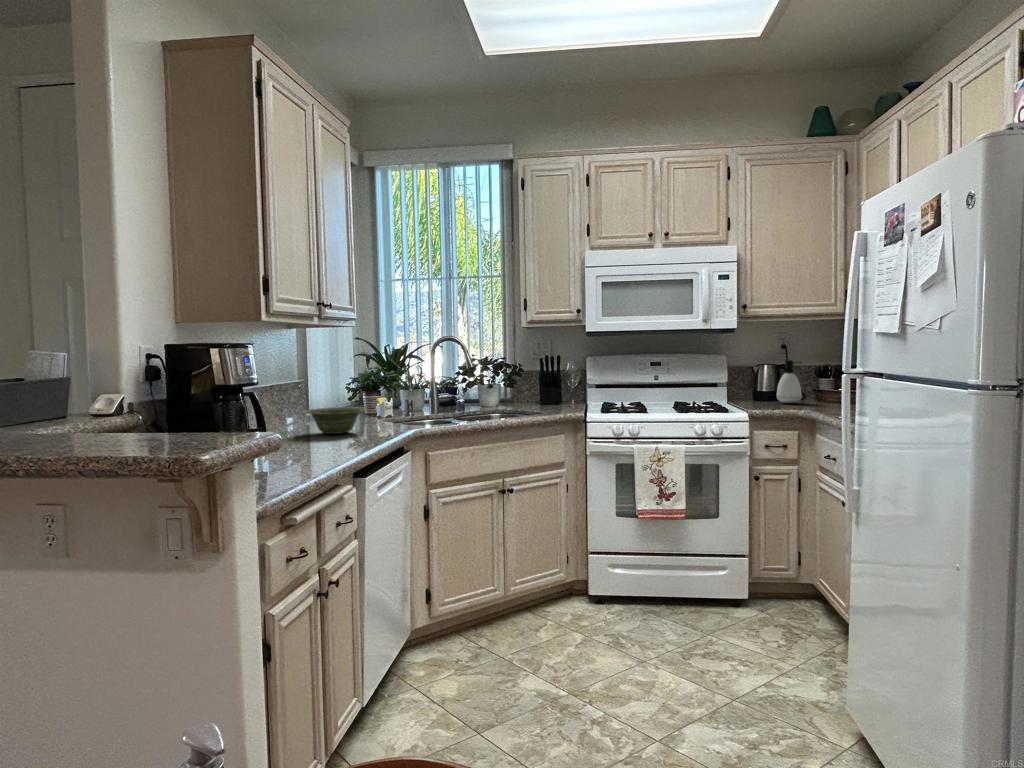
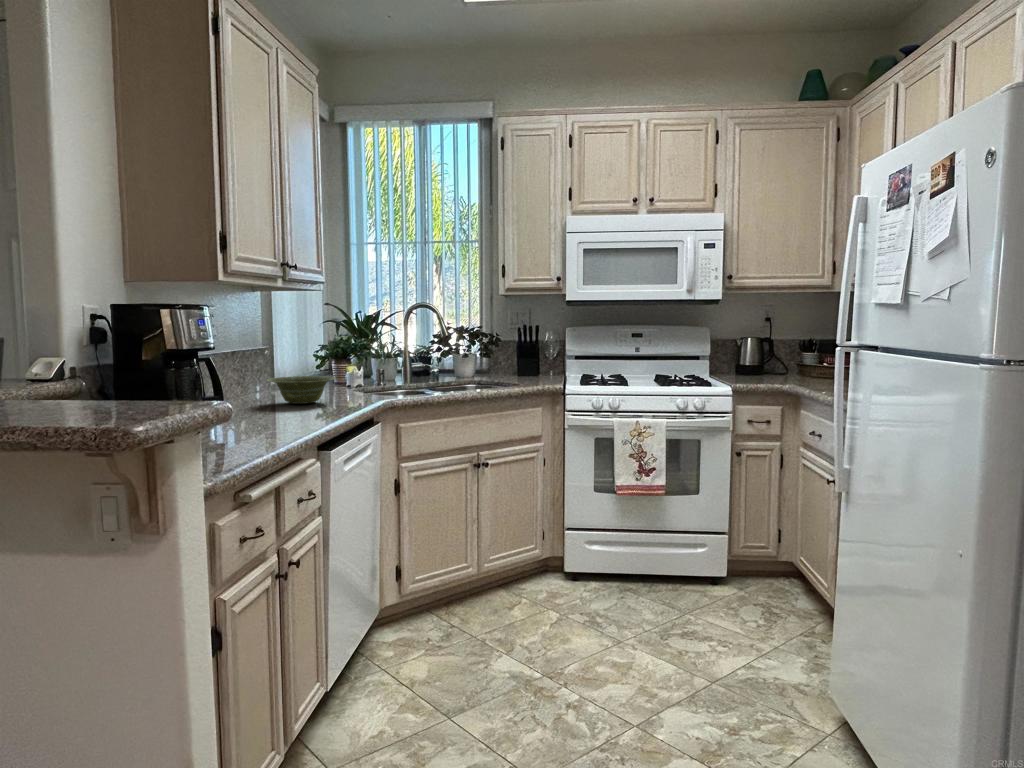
soap dispenser: present [777,360,802,403] -> none [759,334,786,378]

